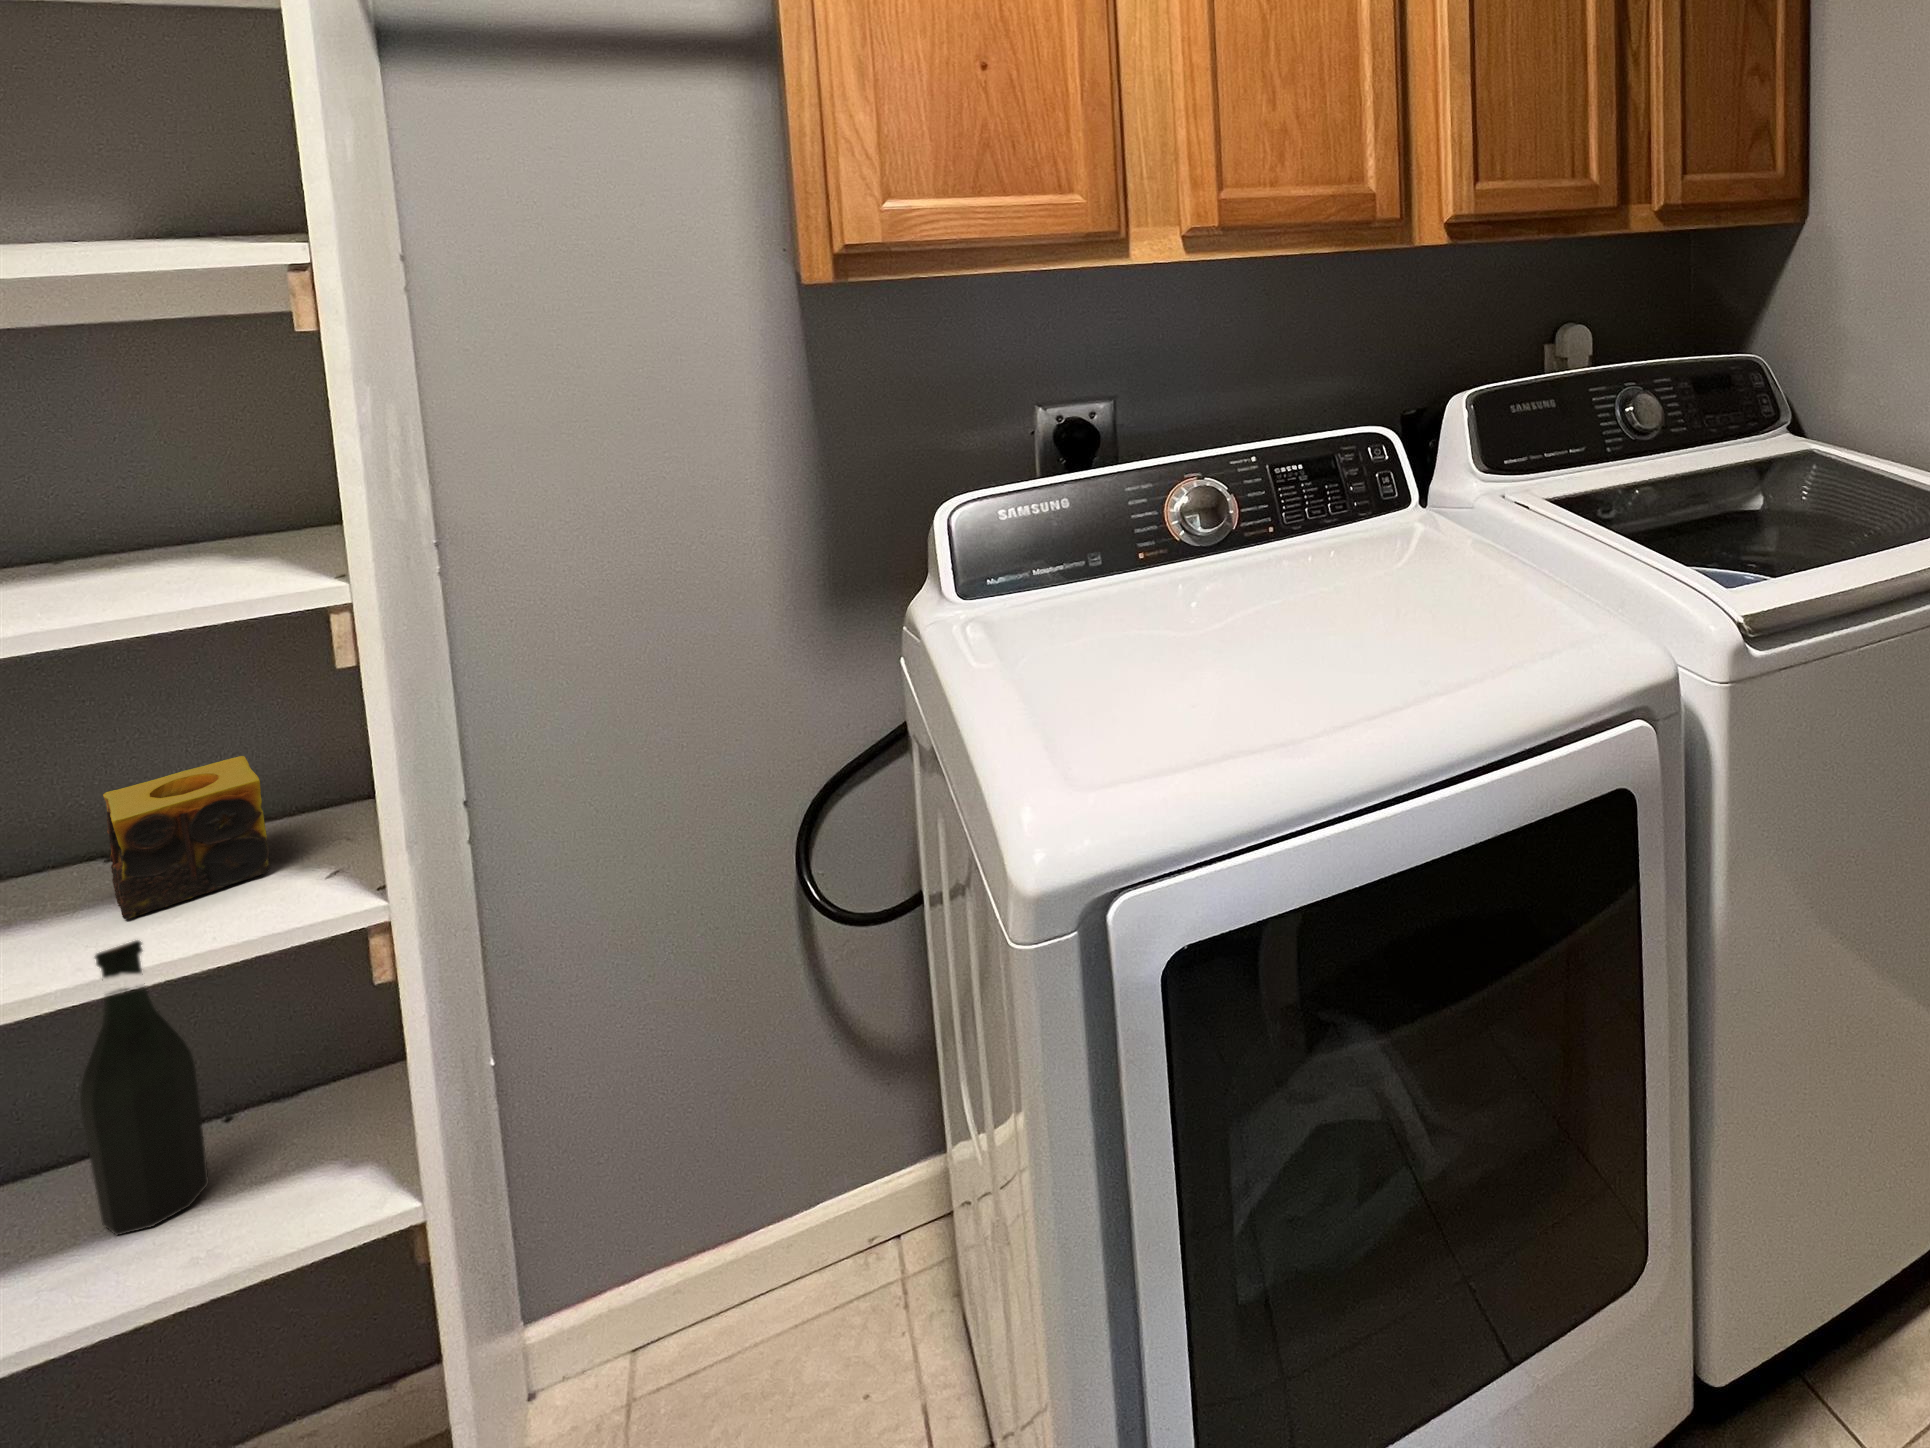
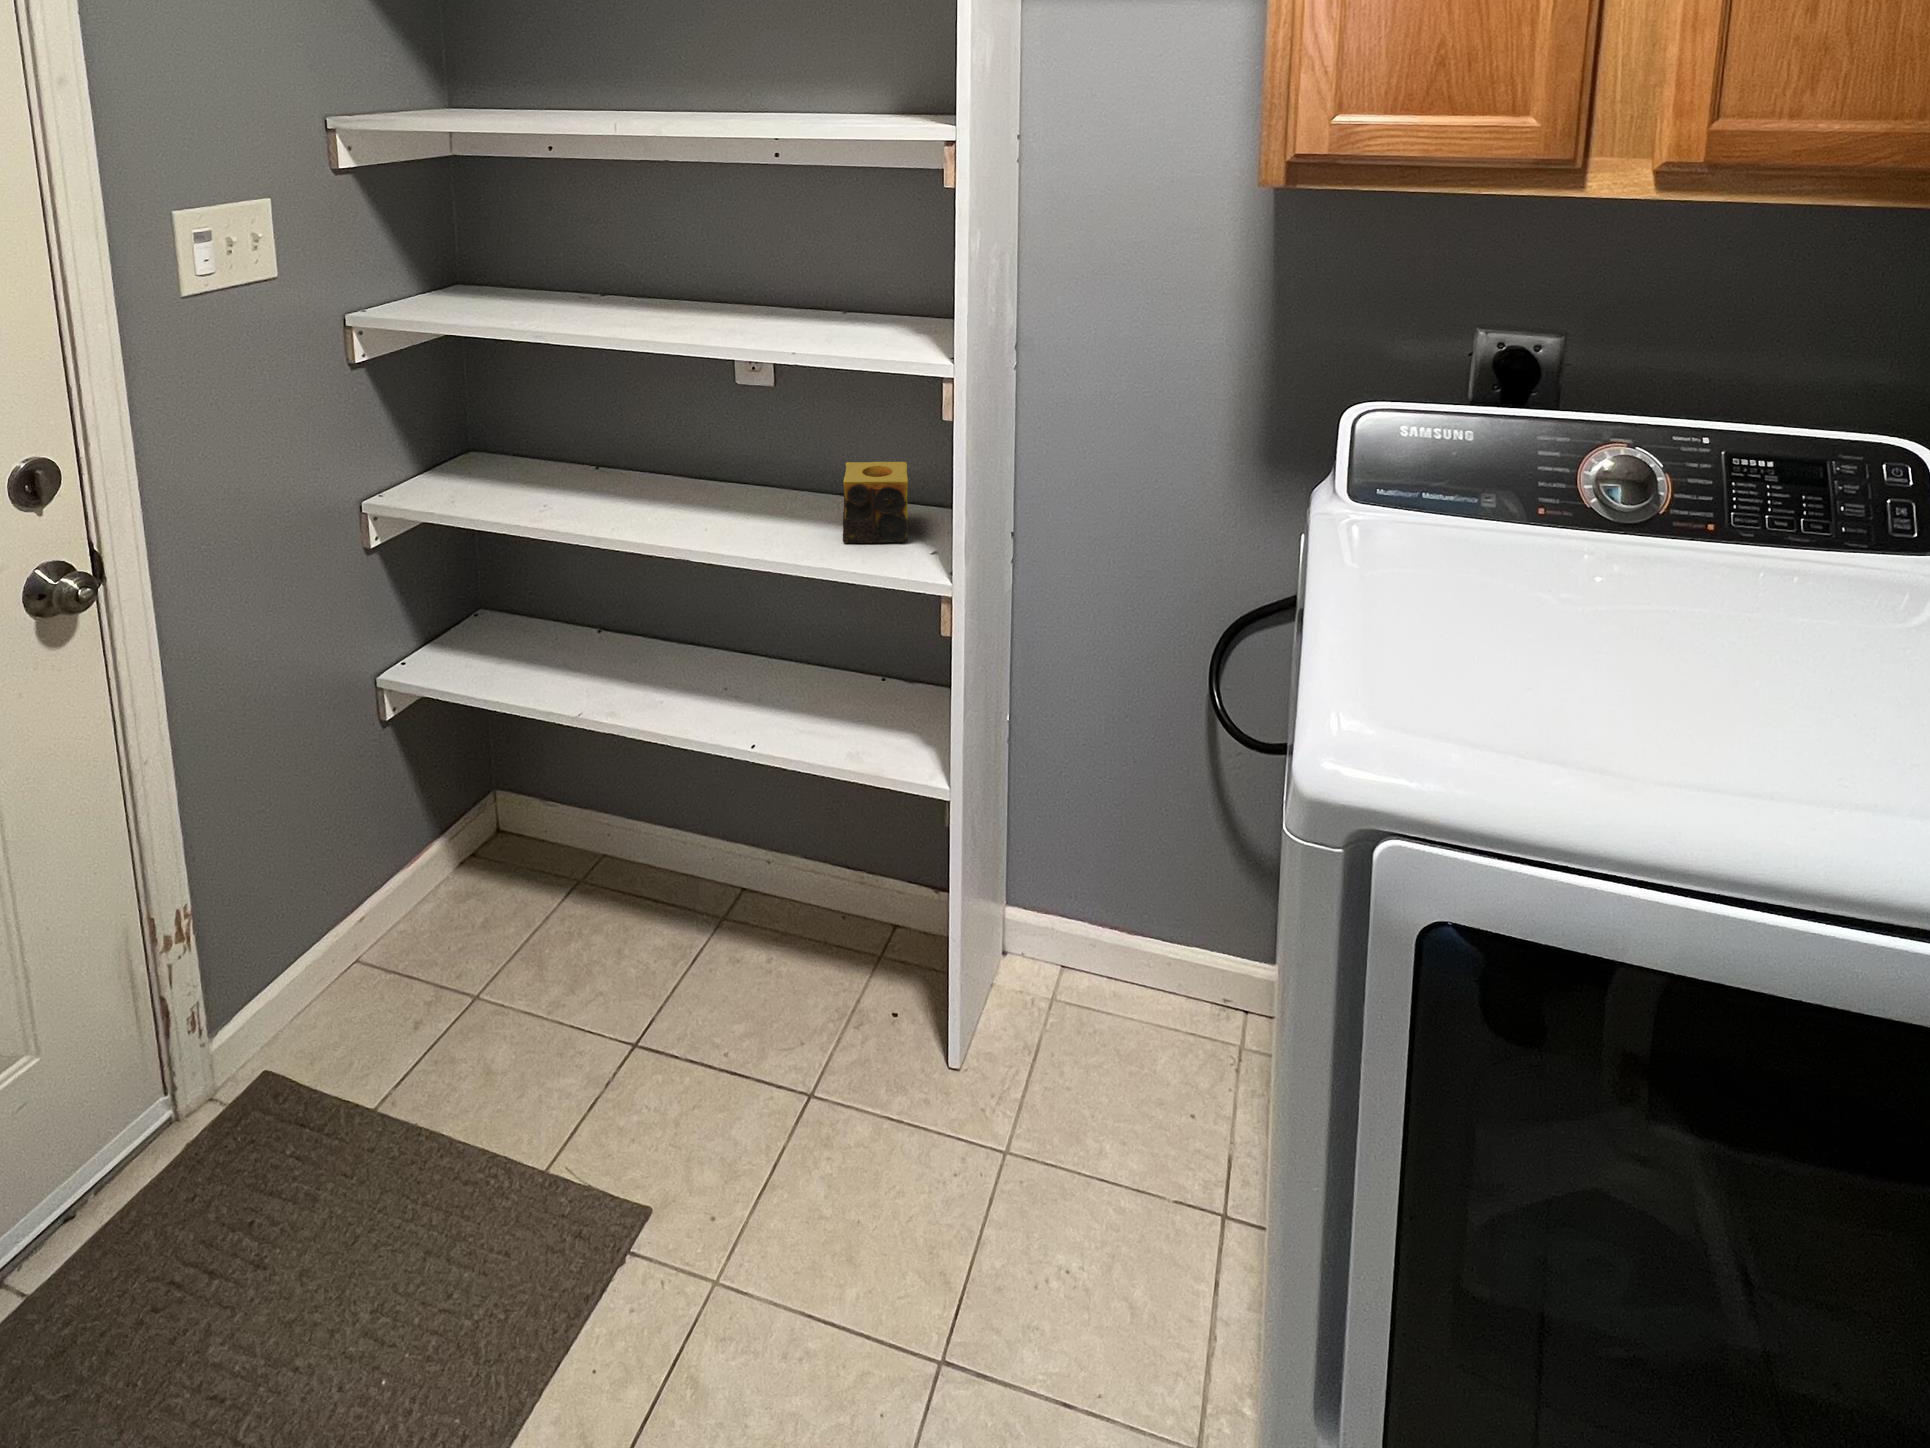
bottle: present [80,940,208,1235] -> none [819,540,865,729]

